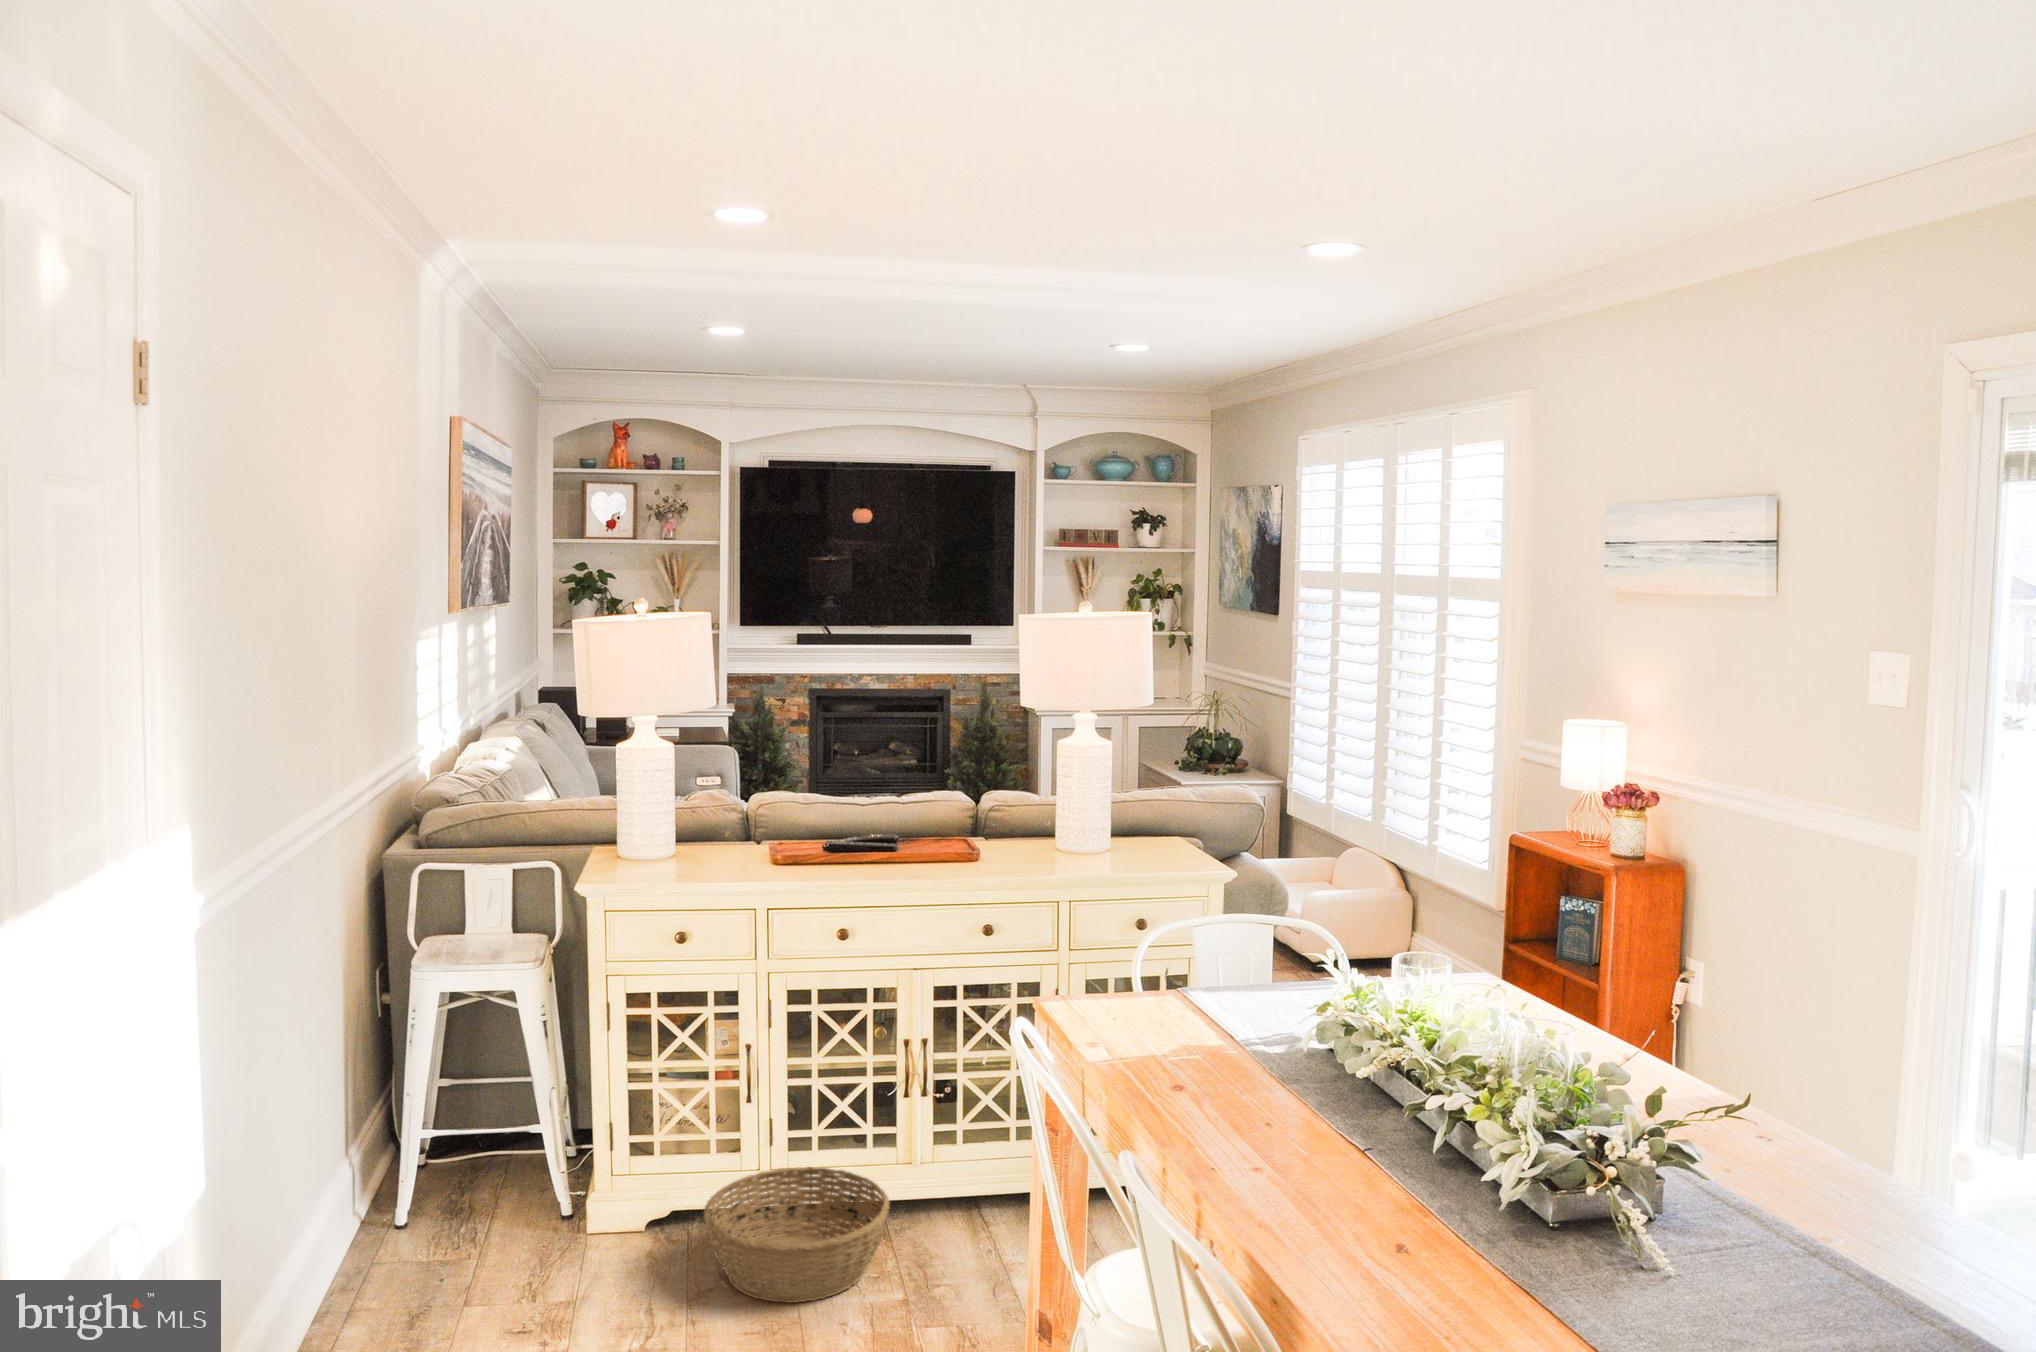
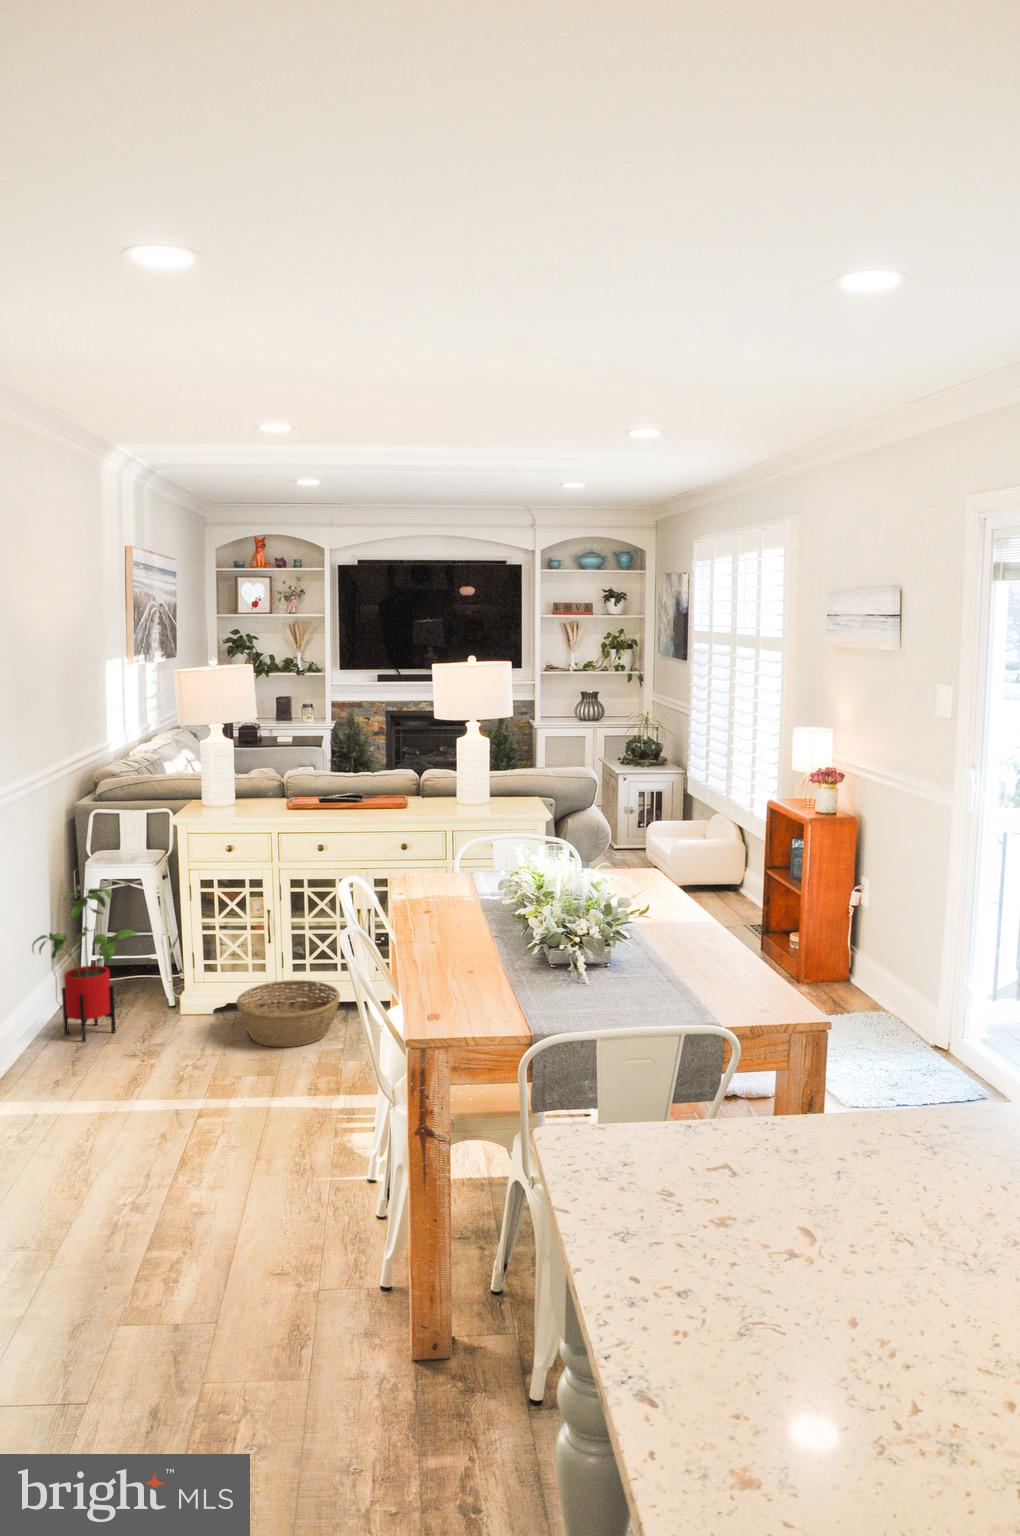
house plant: none [325,1013,527,1309] -> present [32,888,138,1042]

